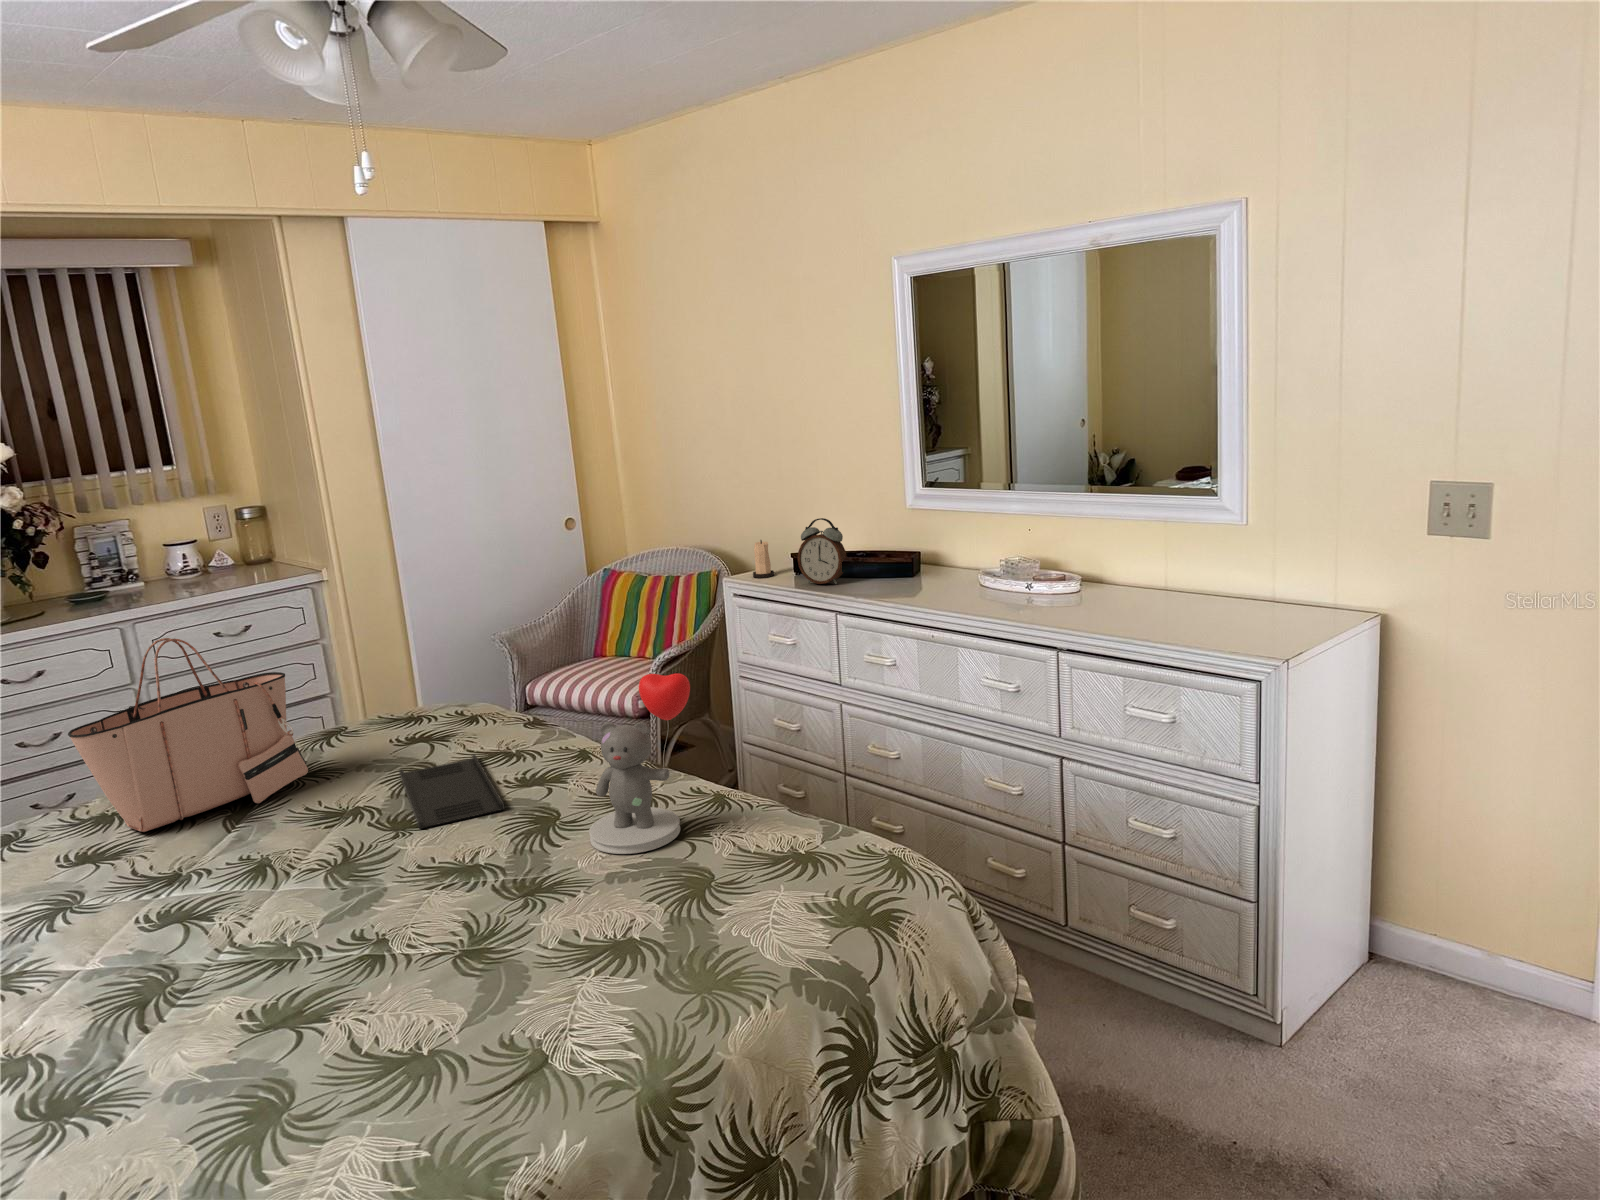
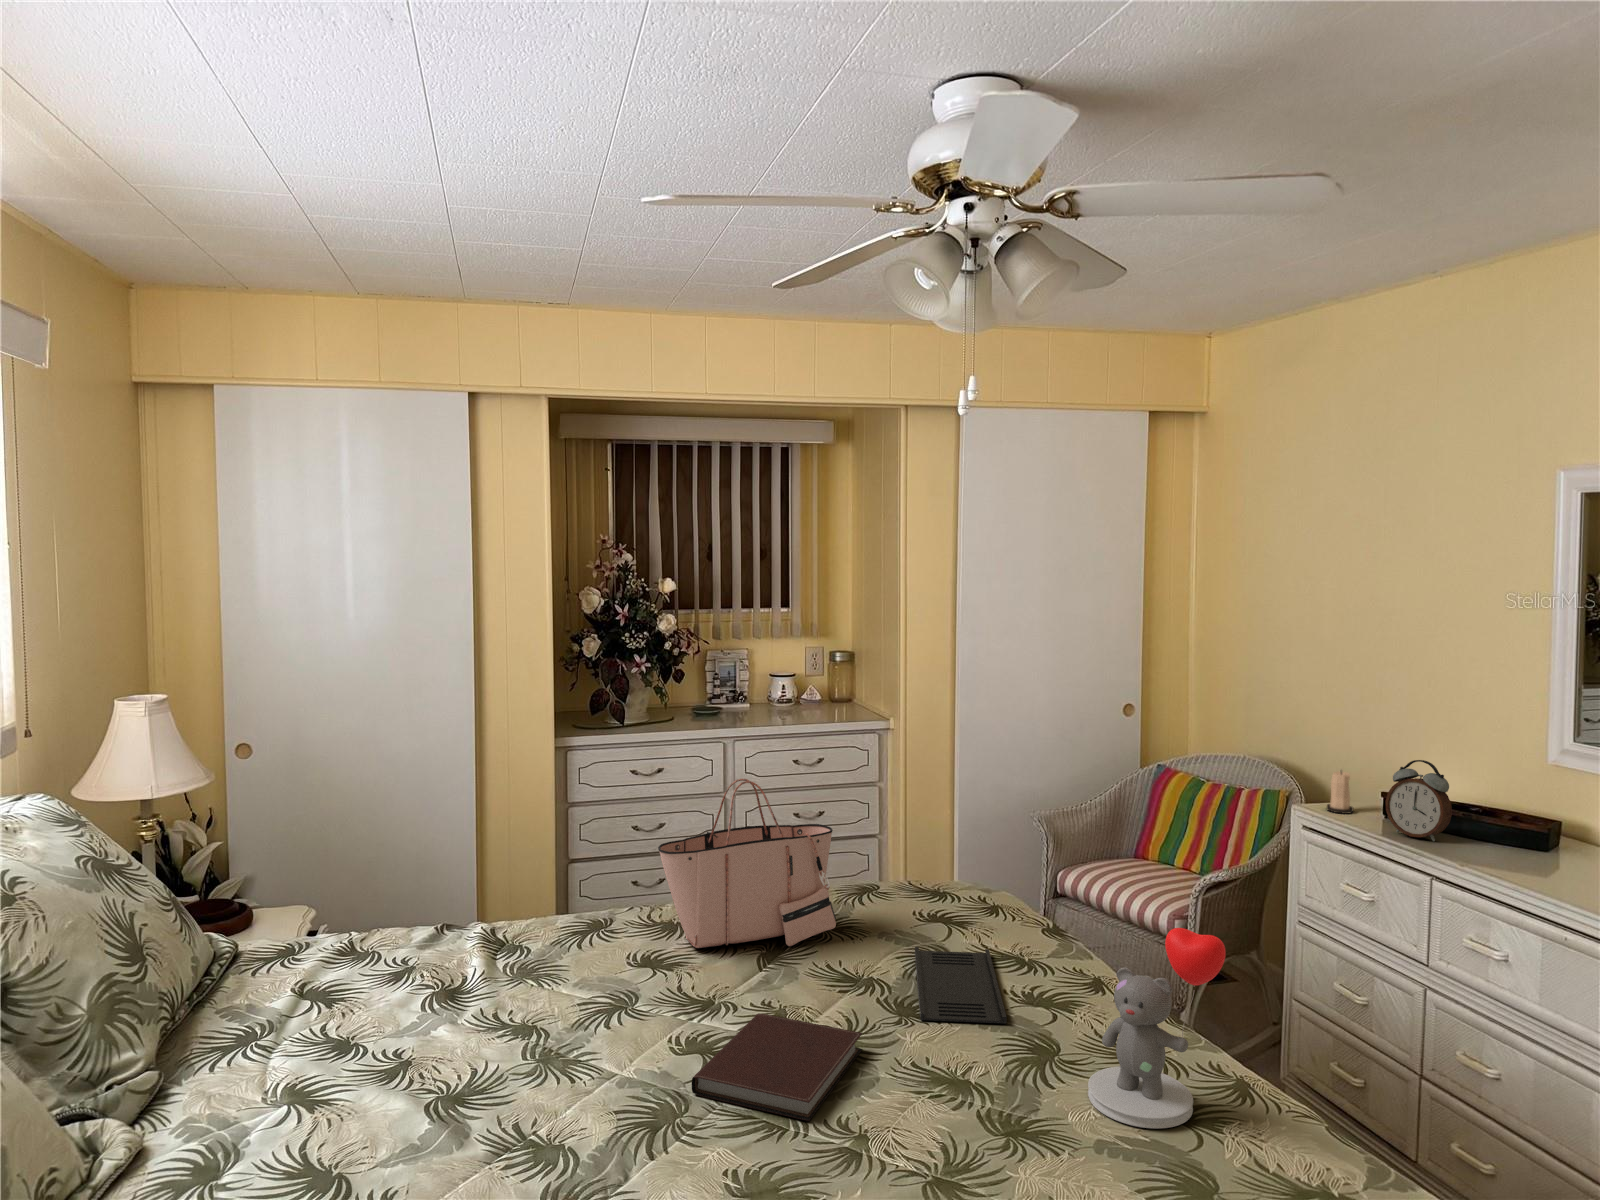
notebook: none [176,853,364,960] -> present [692,1014,862,1121]

